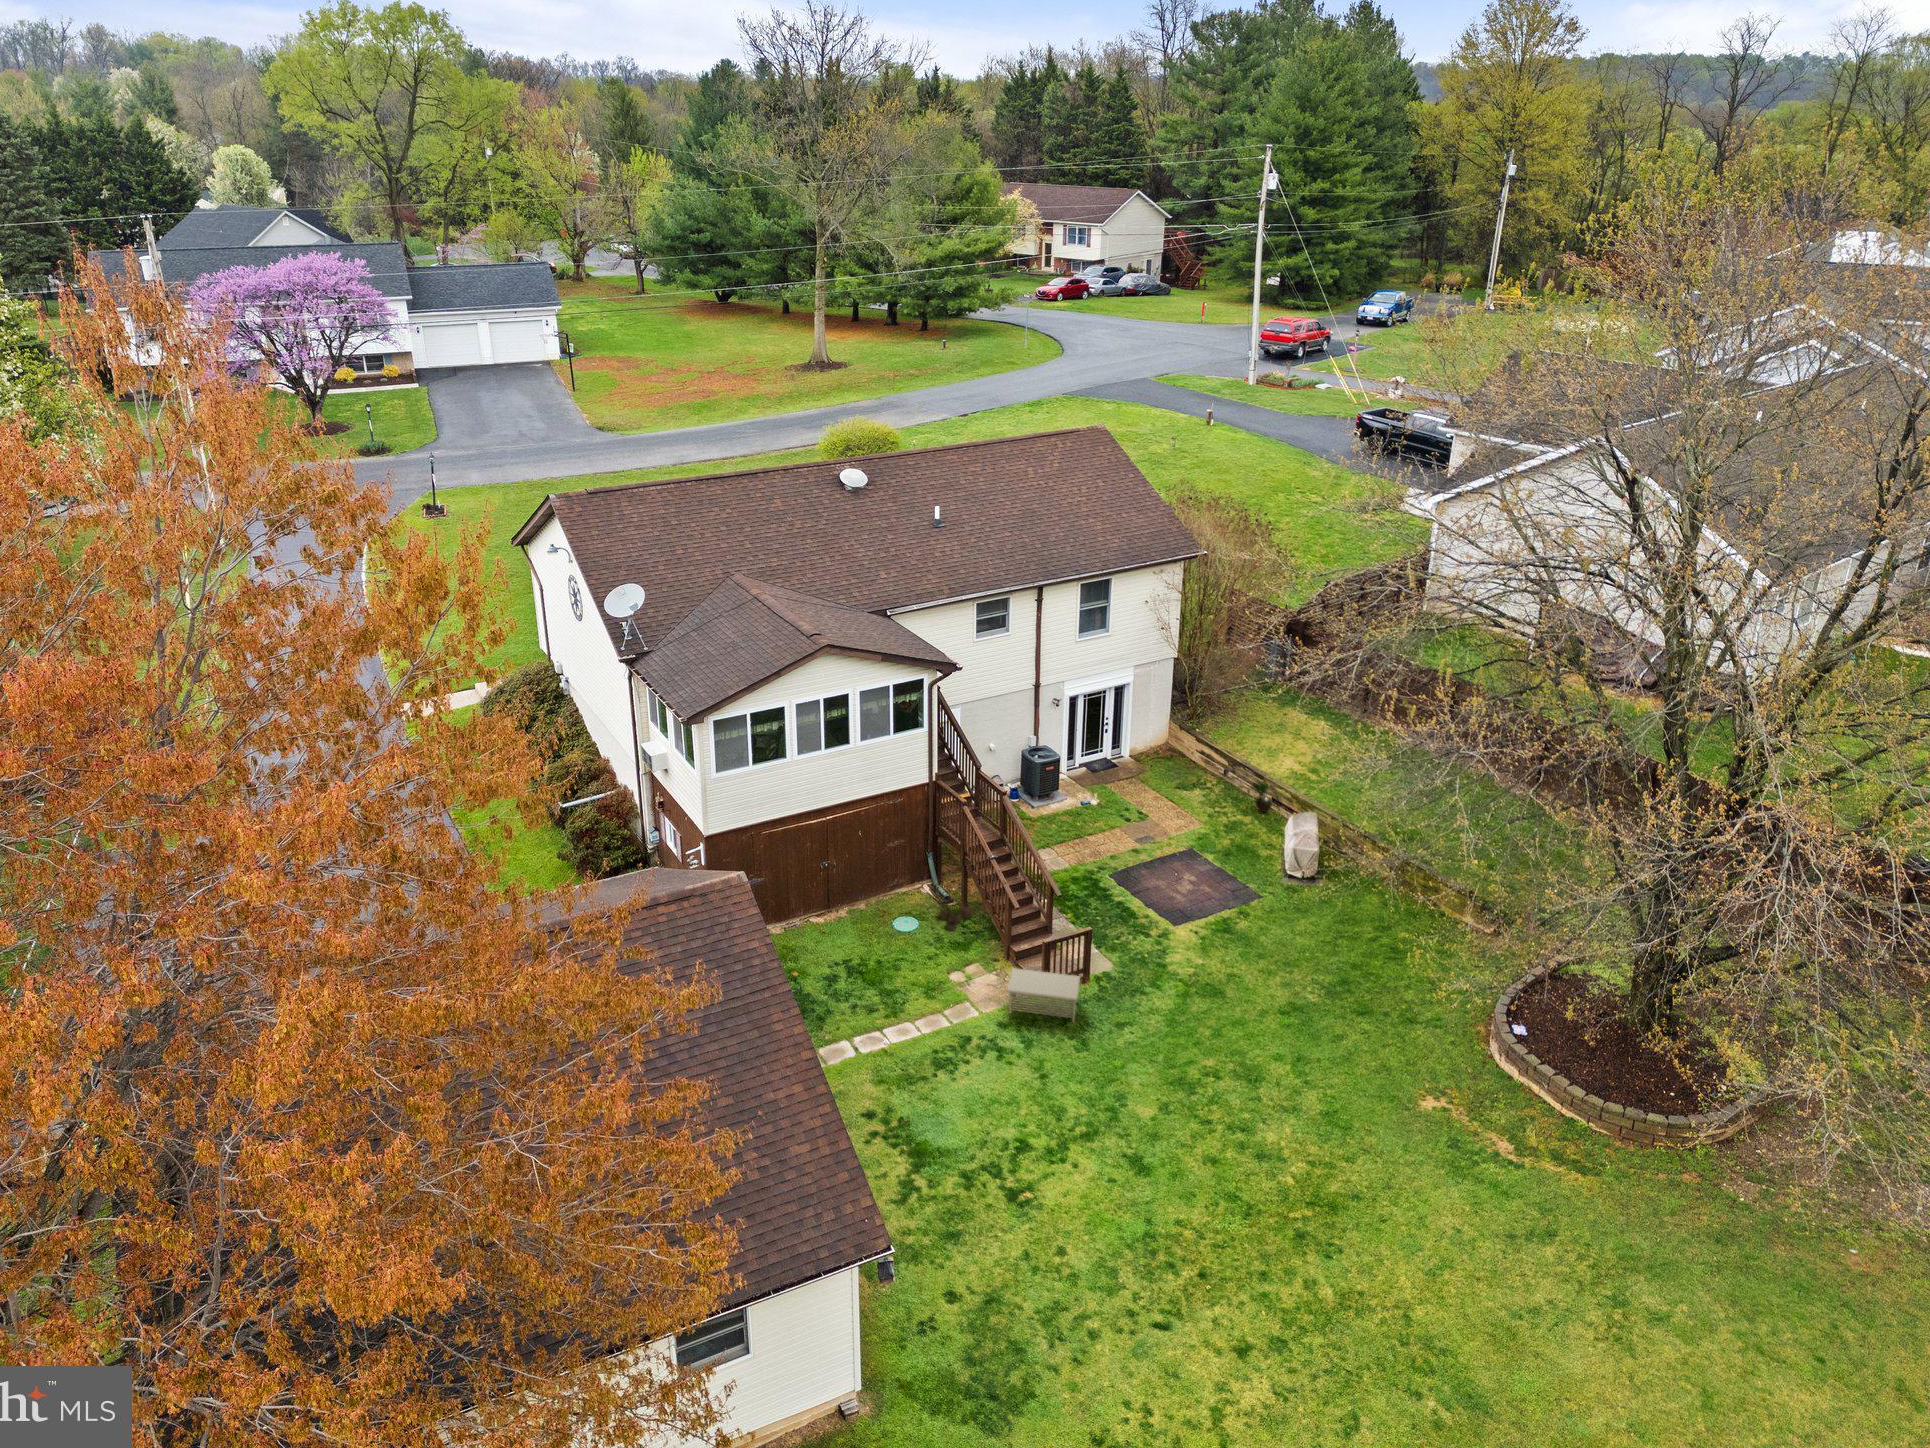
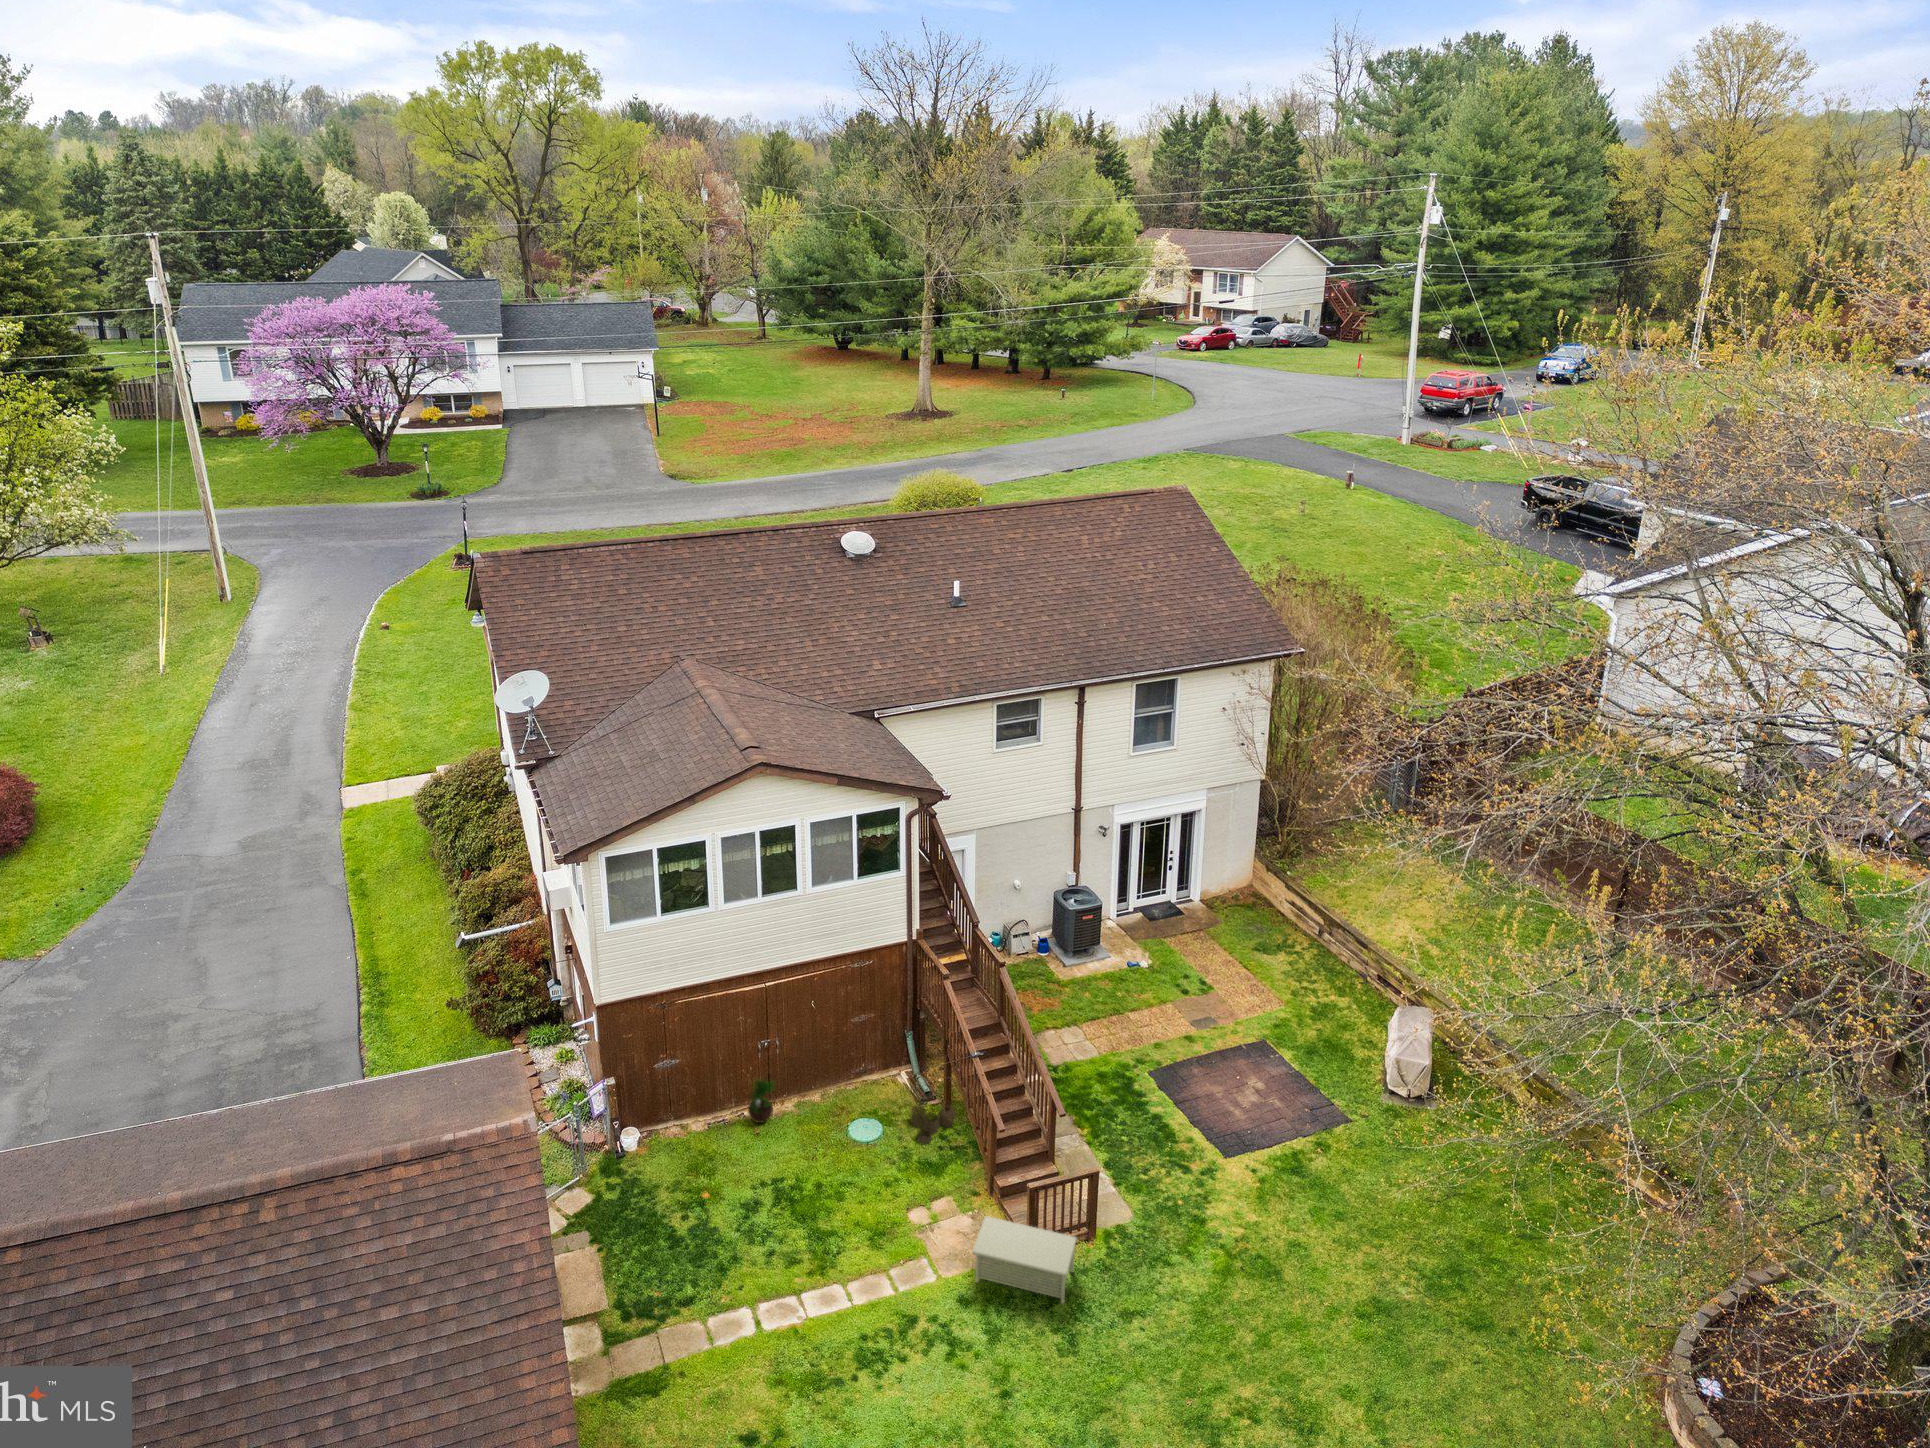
potted tree: present [1252,782,1272,812] -> present [748,1077,773,1123]

